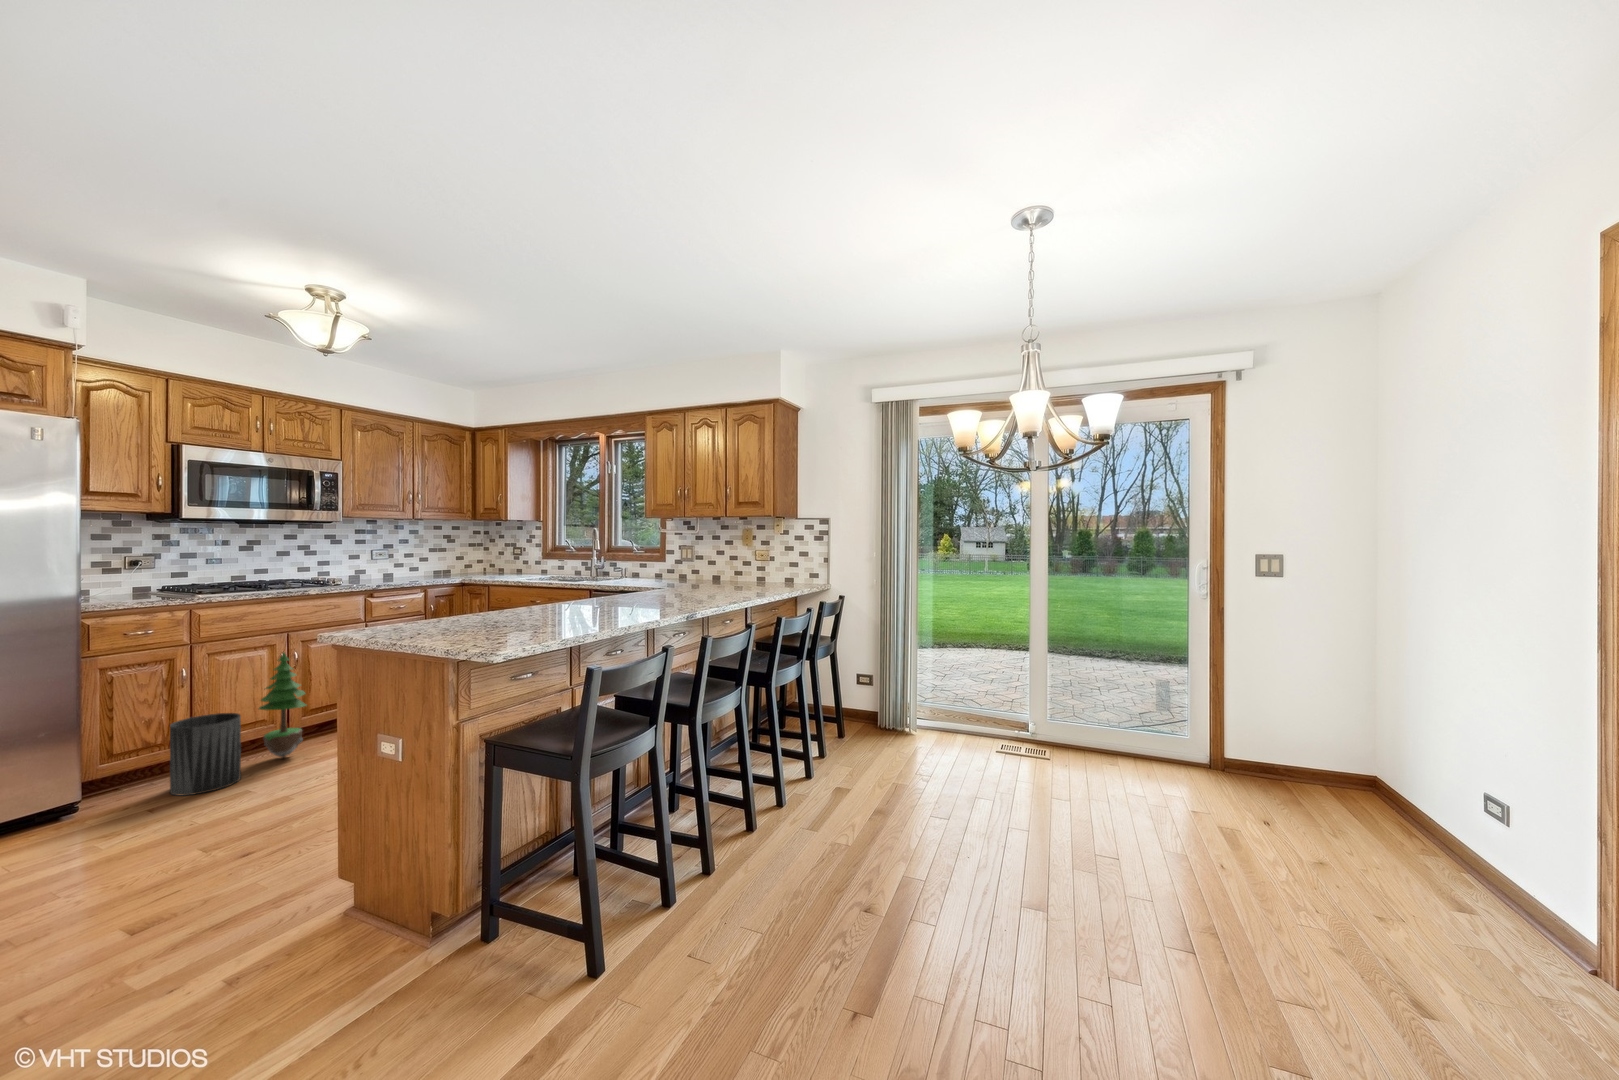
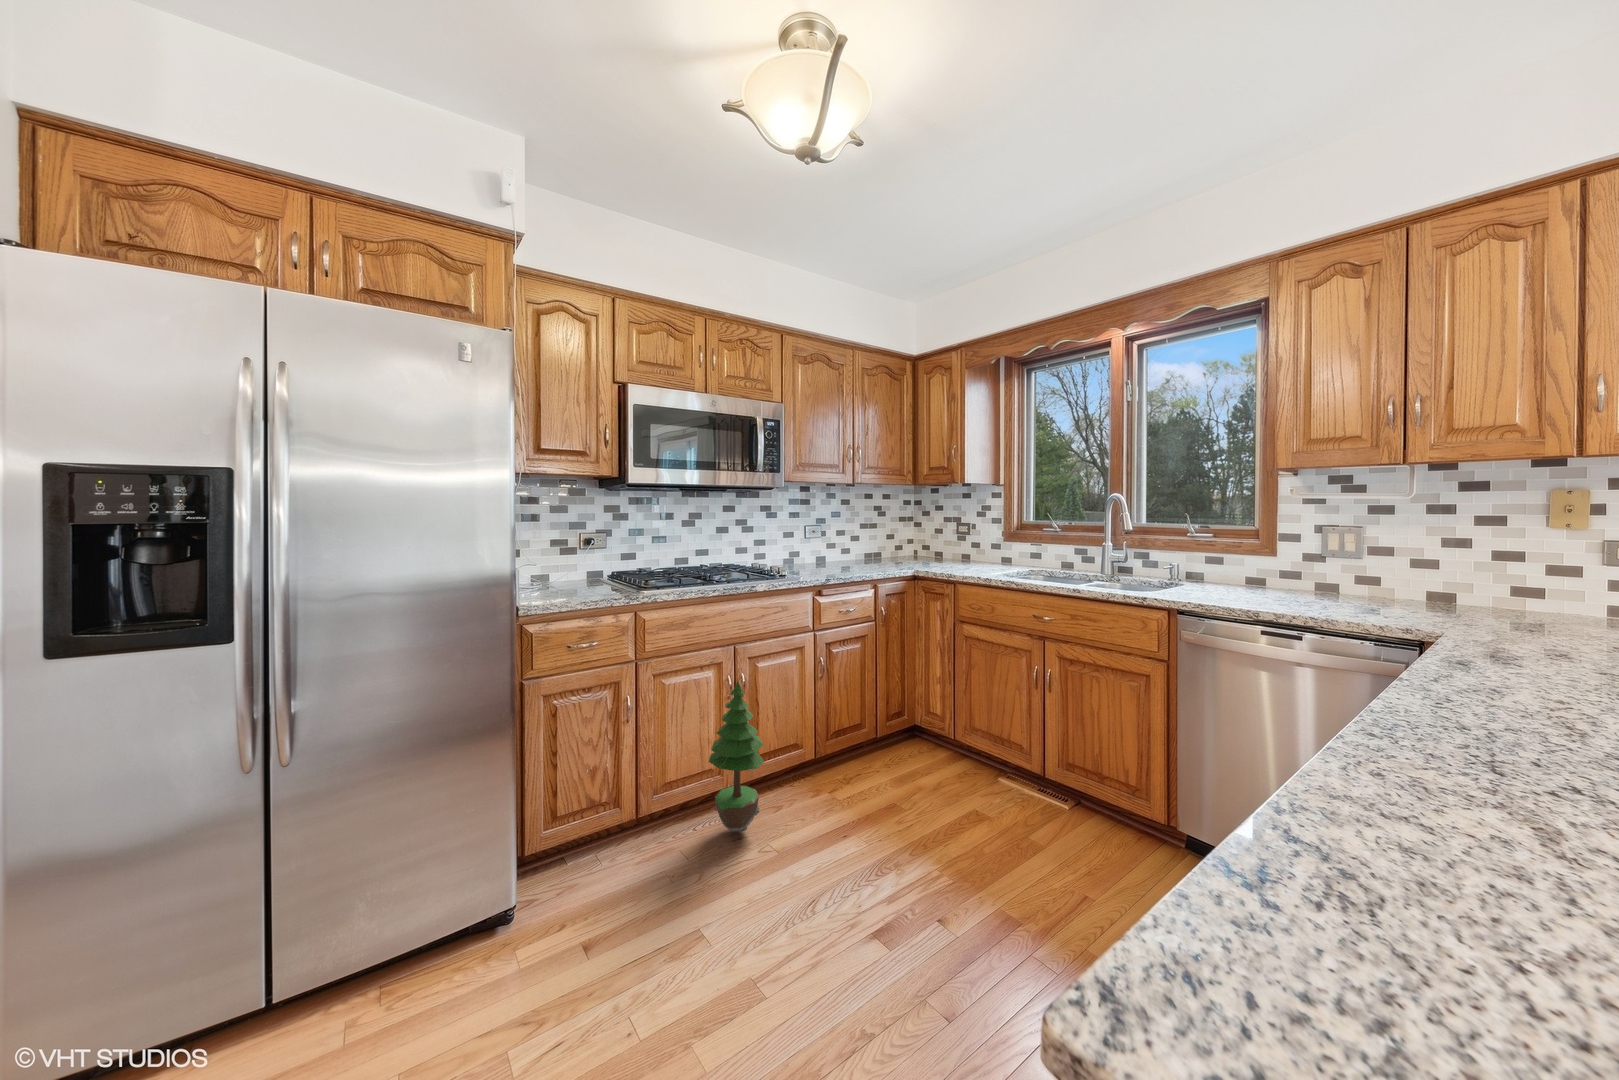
trash can: present [170,713,241,796] -> none [614,772,694,912]

